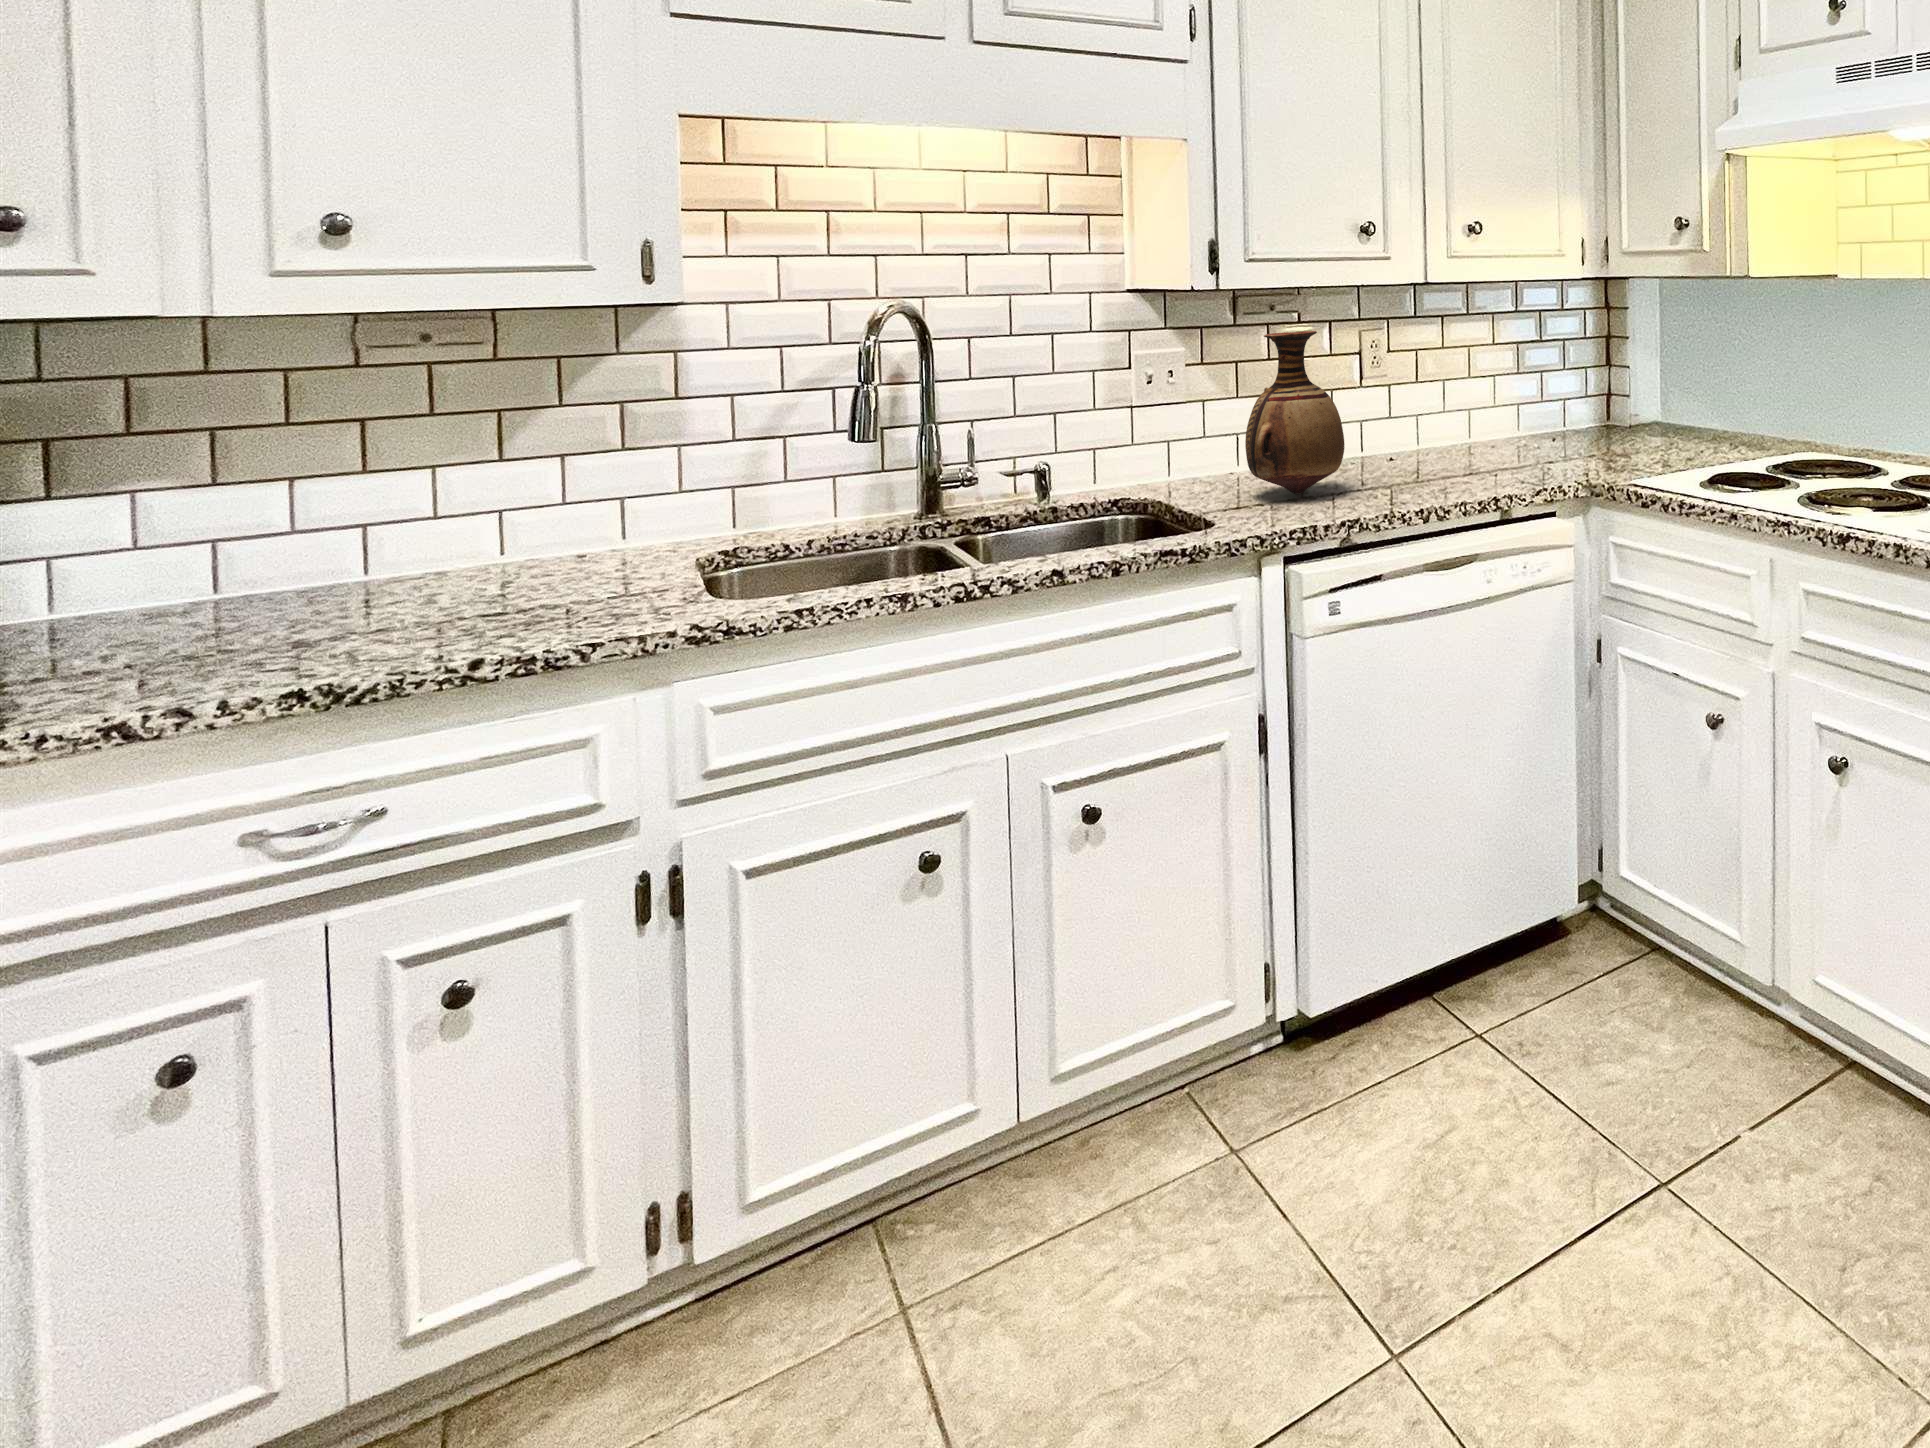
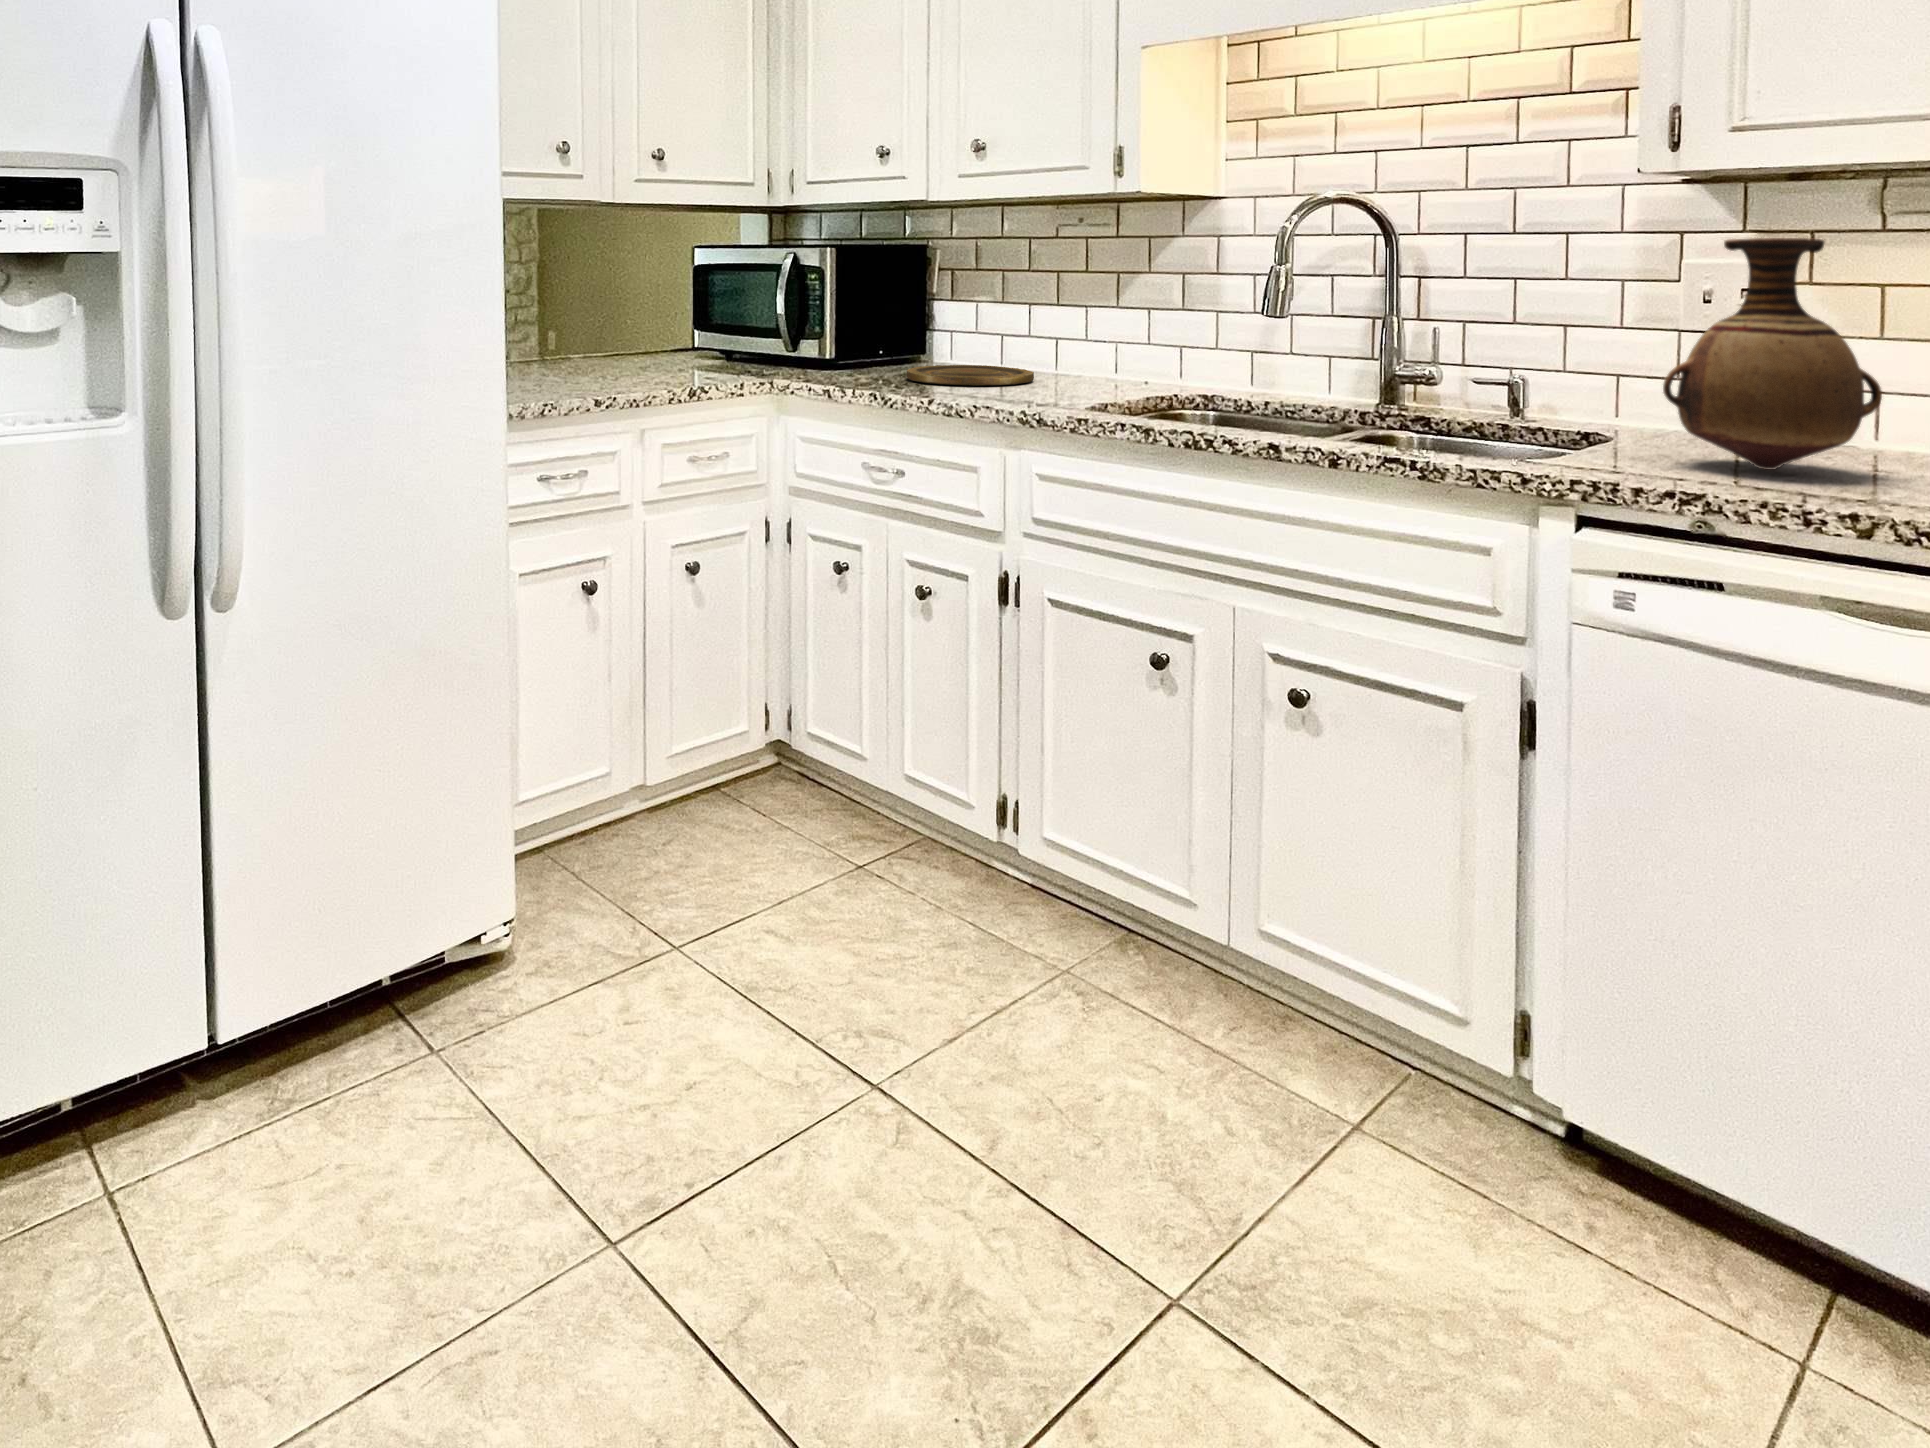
plate: none [115,592,411,669] -> present [907,365,1034,385]

